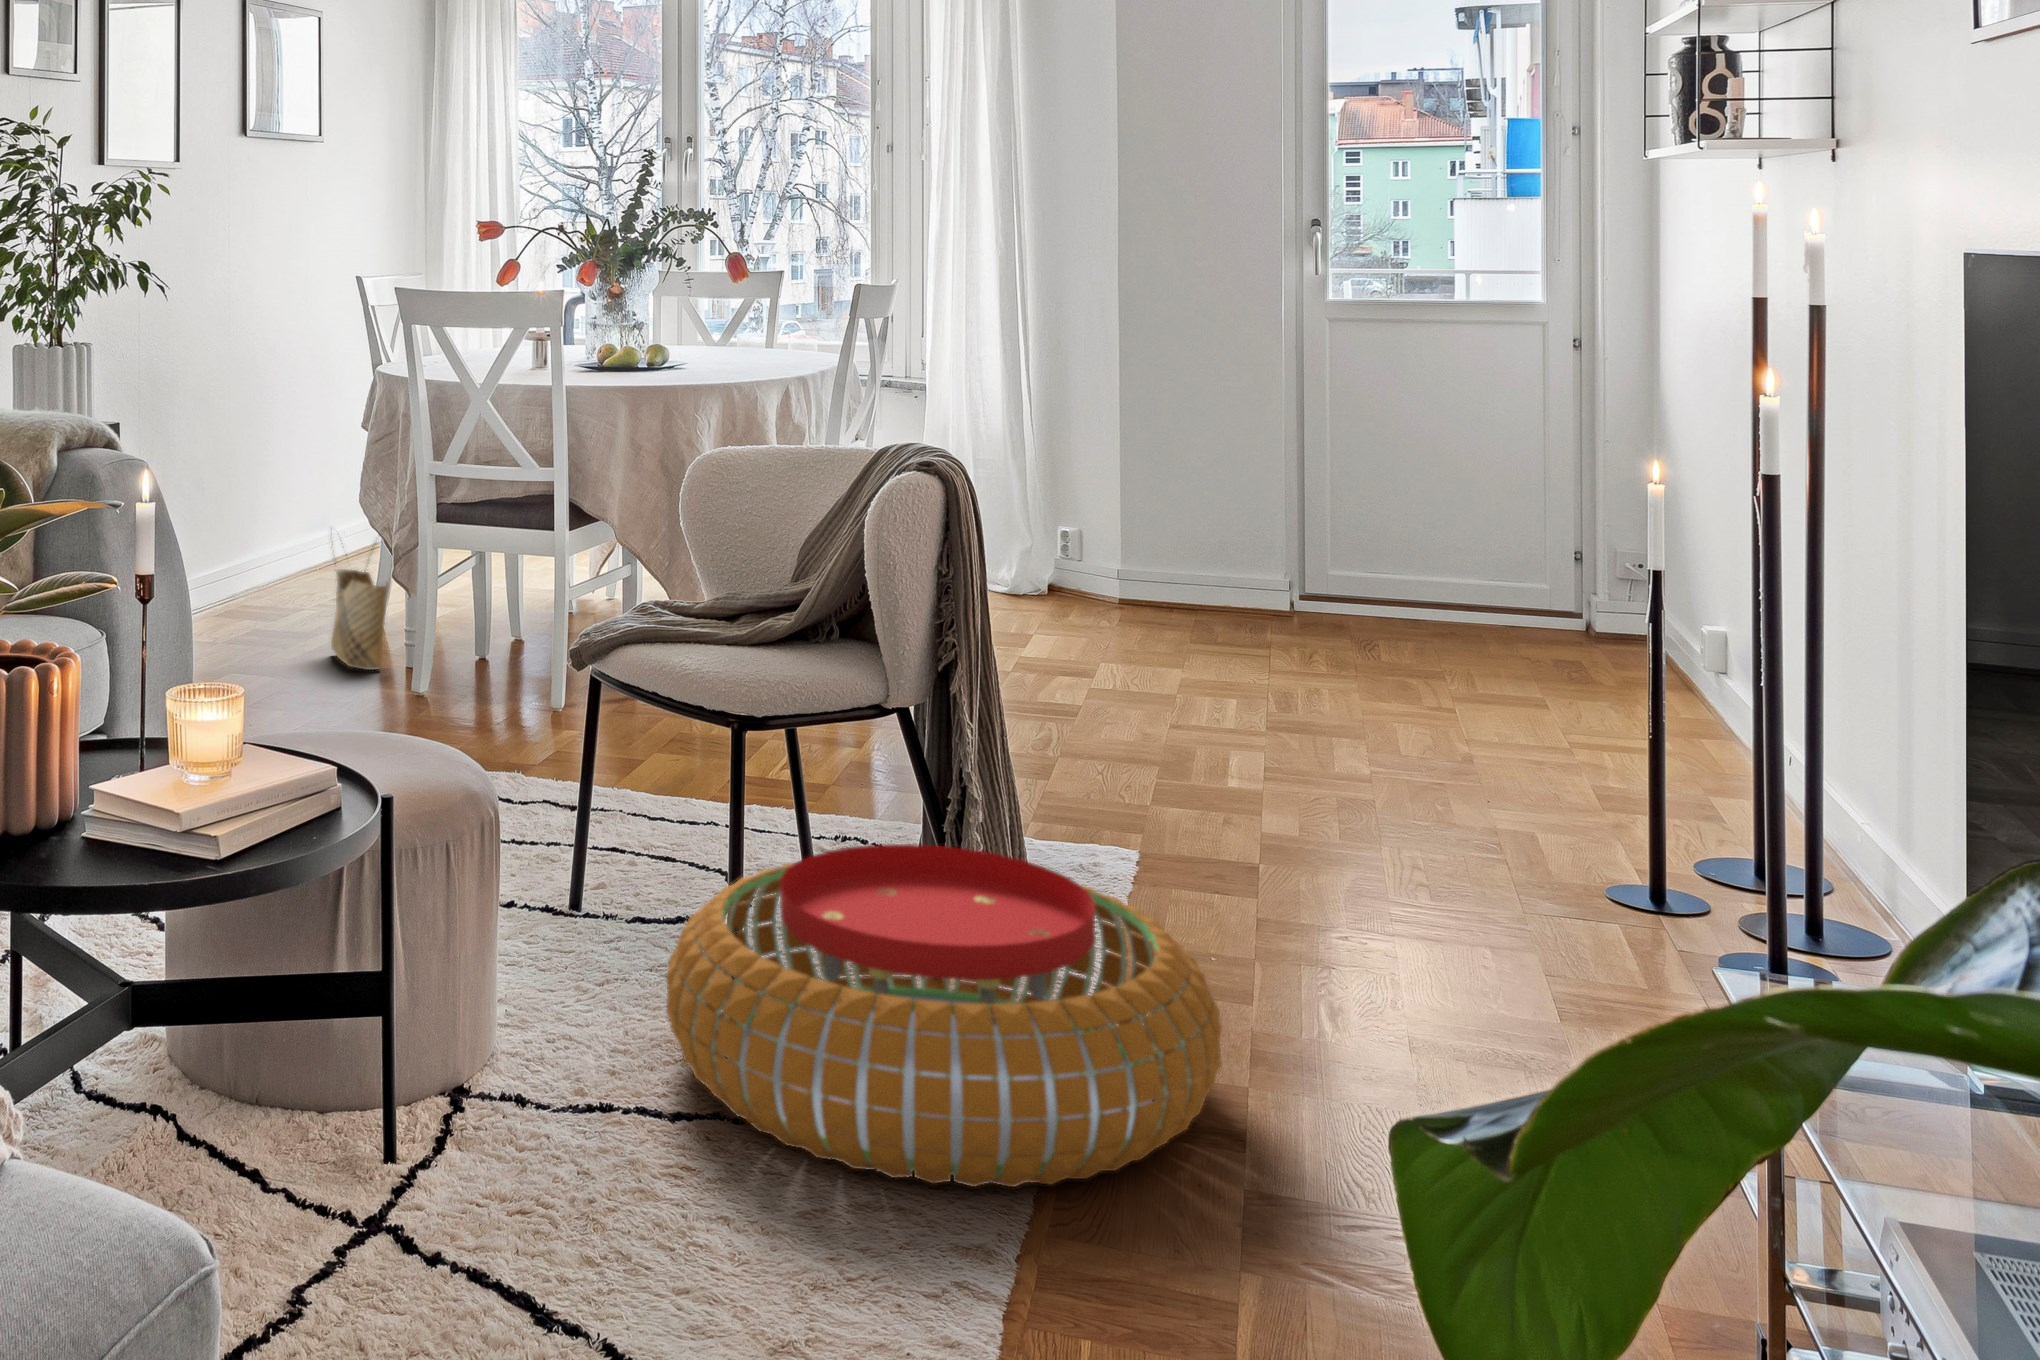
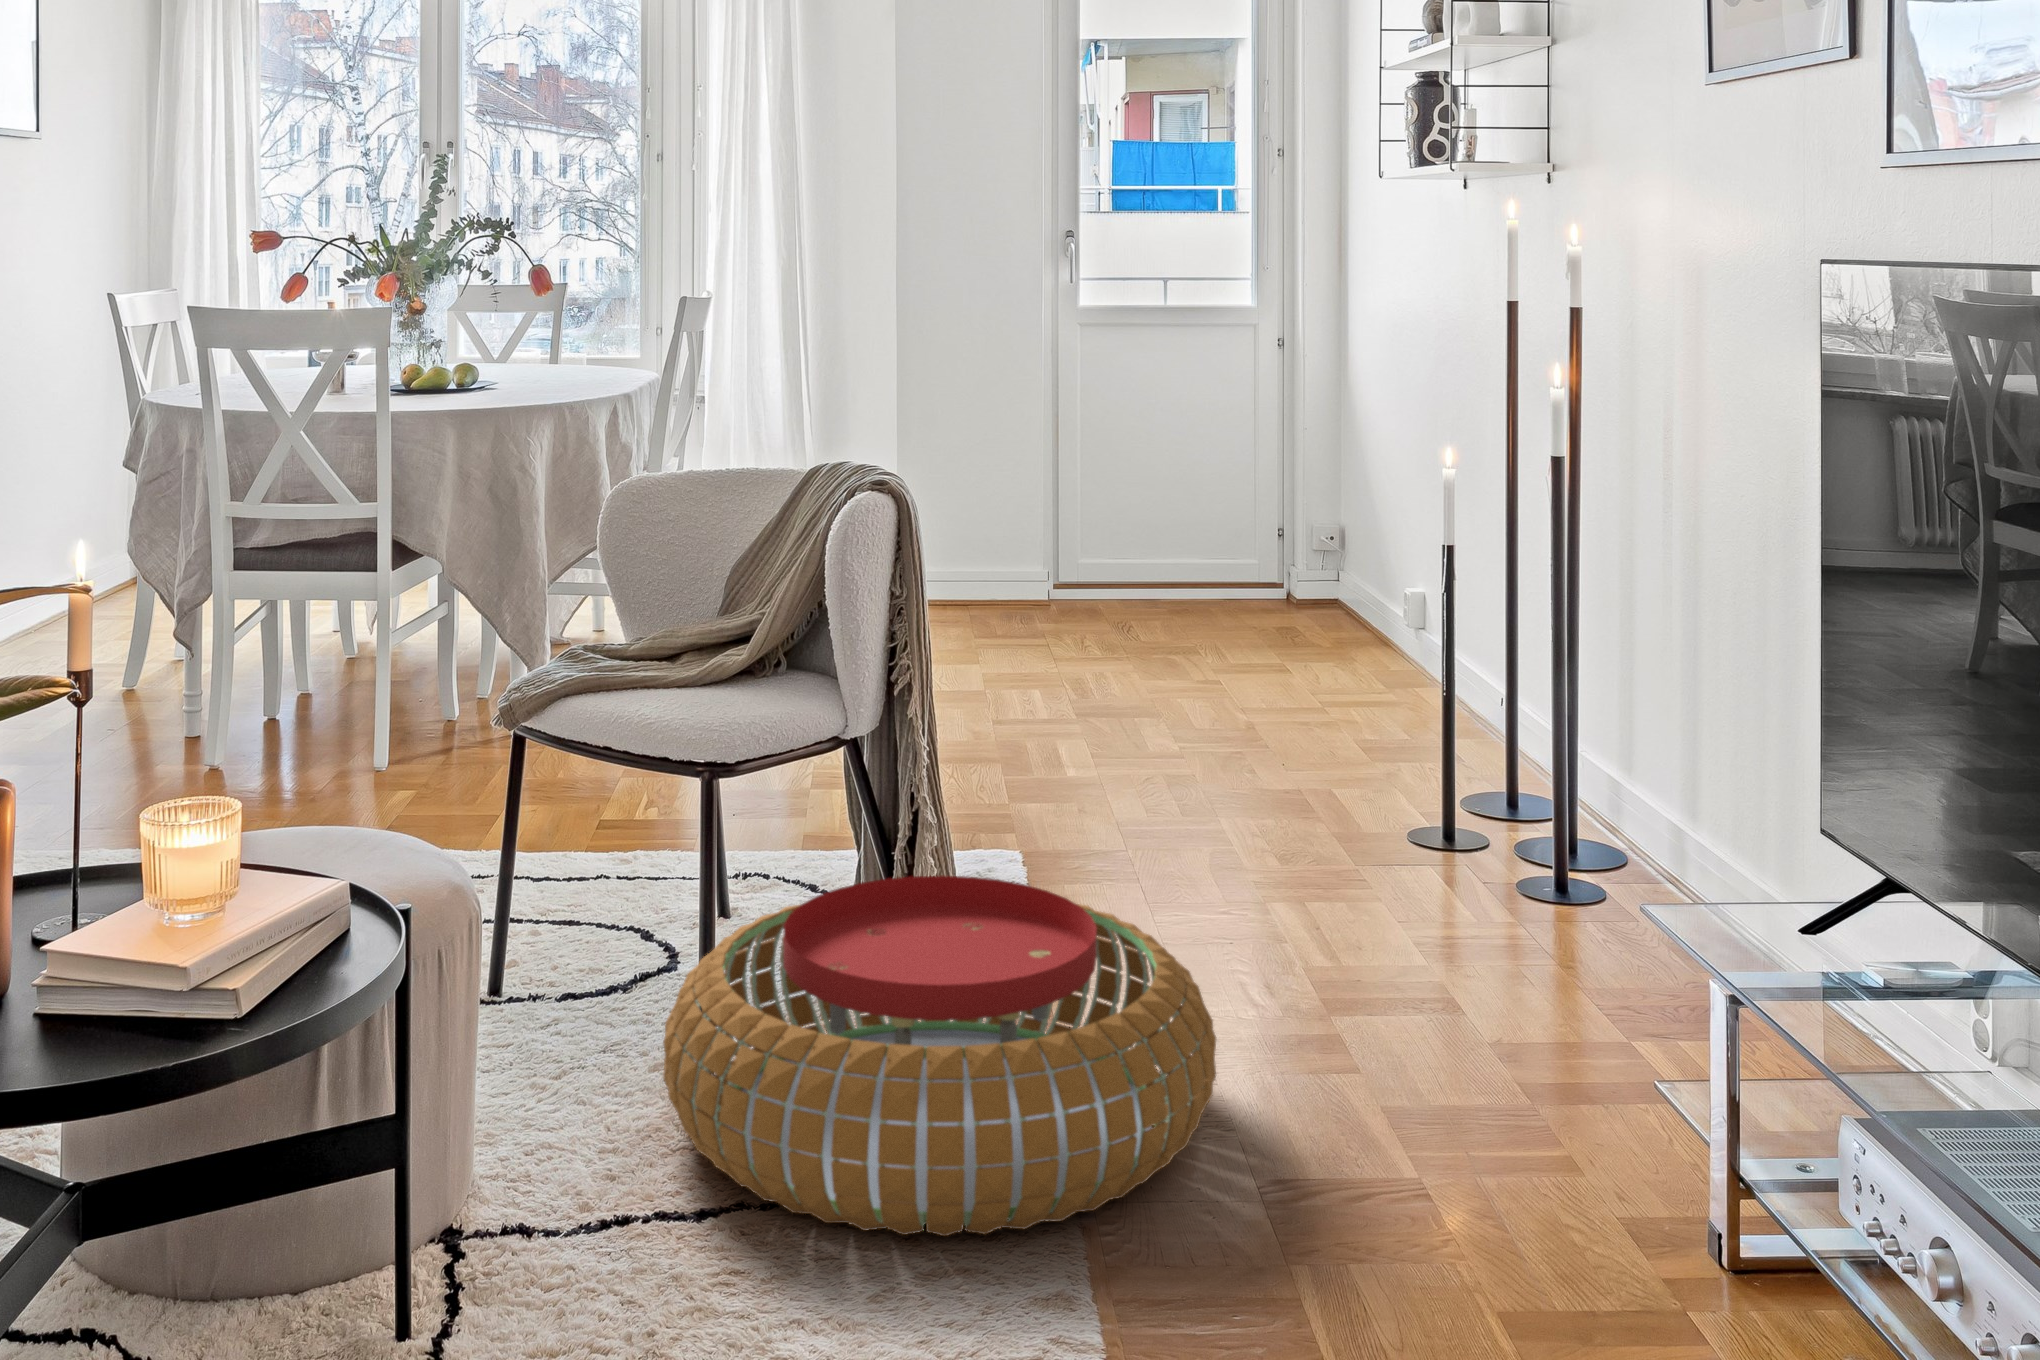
woven basket: present [331,544,392,670] -> none [97,578,177,742]

